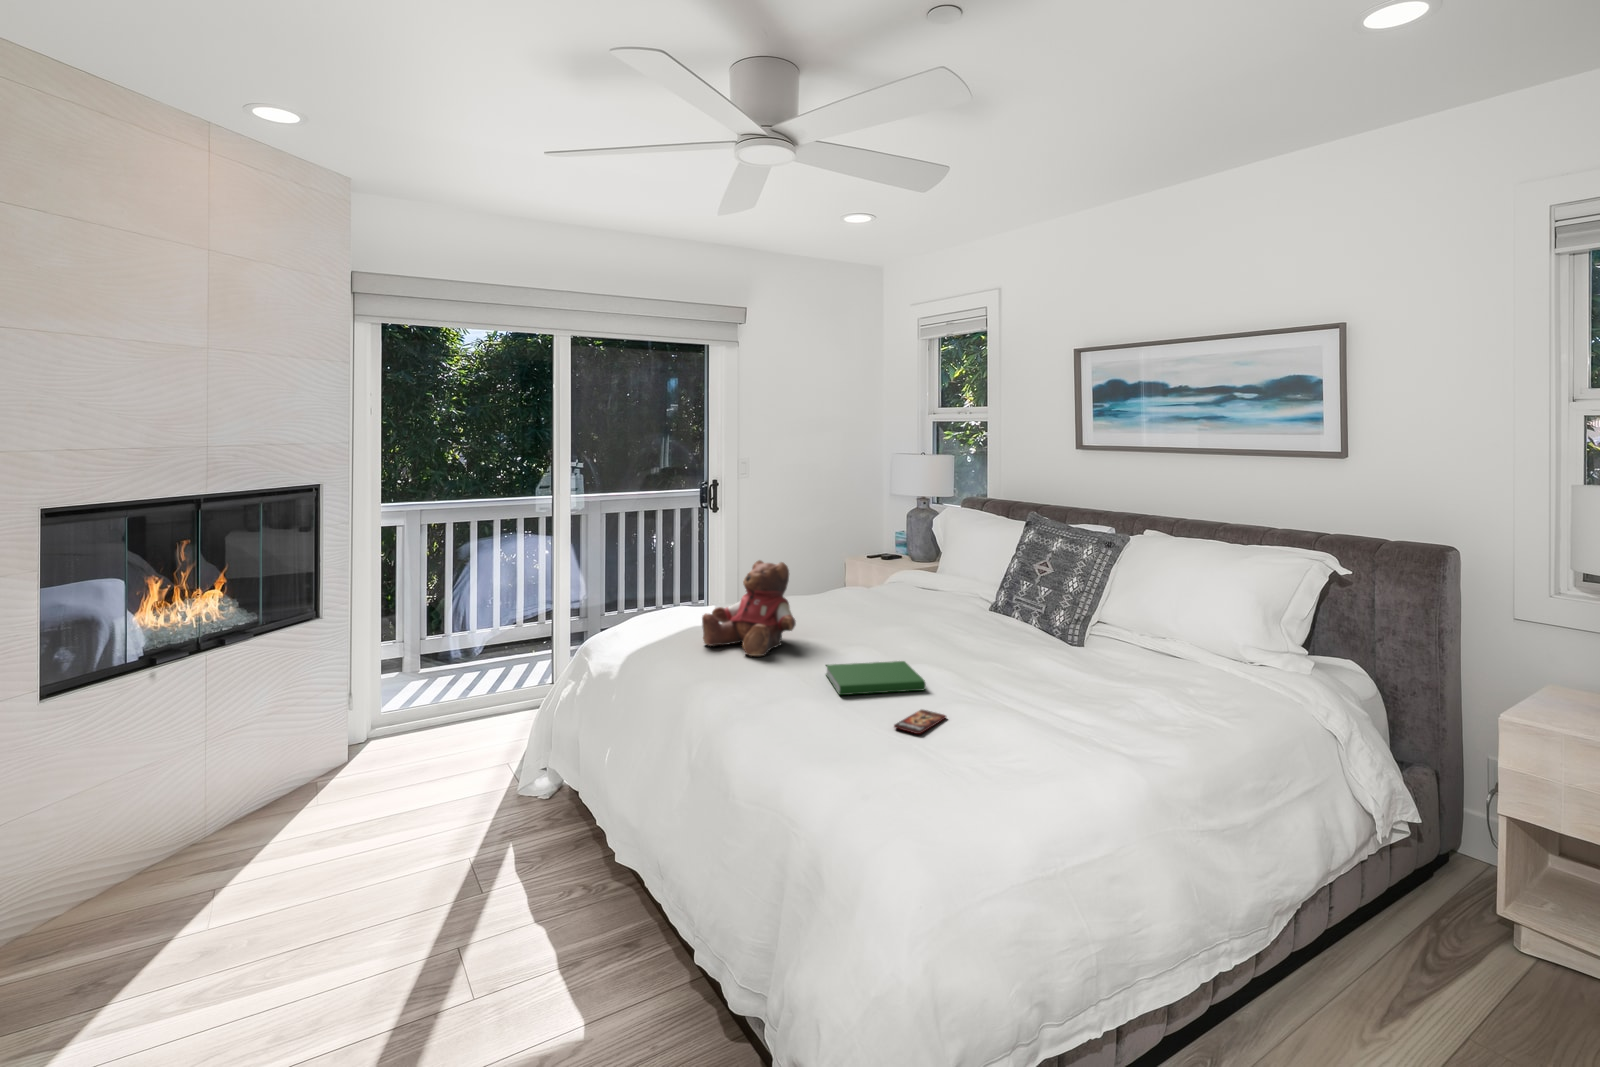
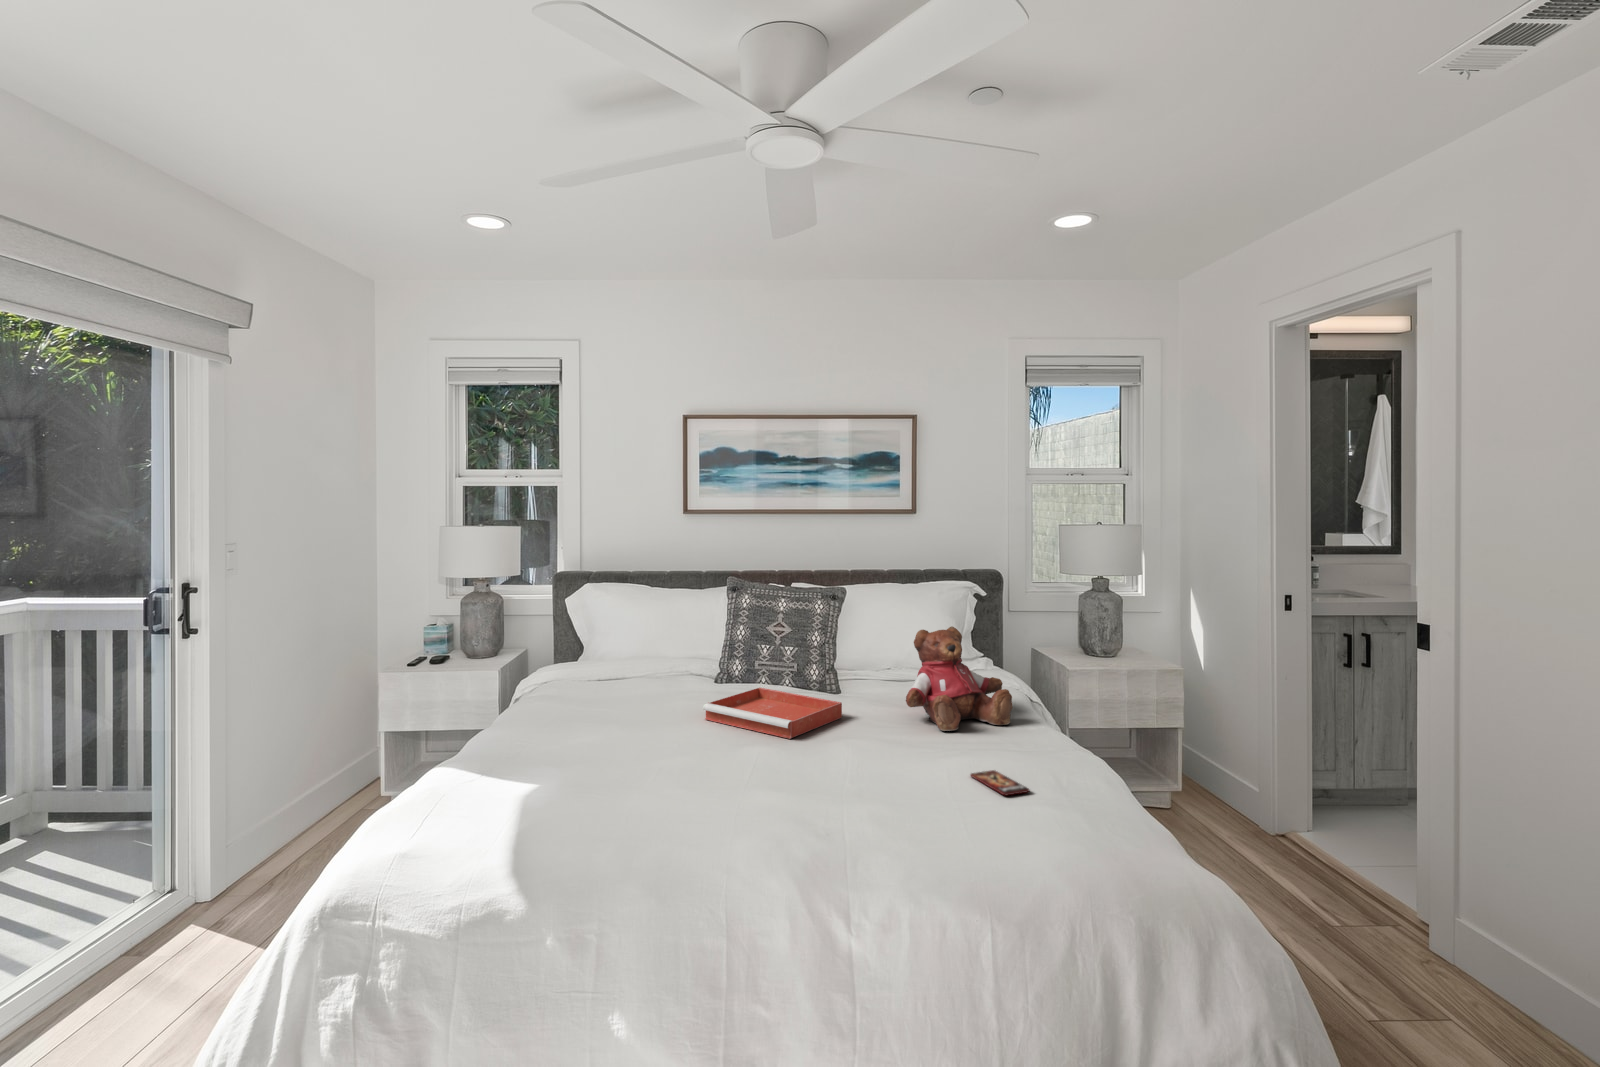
teddy bear: present [702,560,796,656] -> present [906,626,1012,731]
tray: none [888,612,980,652] -> present [703,688,842,739]
hardcover book: present [826,661,926,695] -> none [816,741,919,792]

